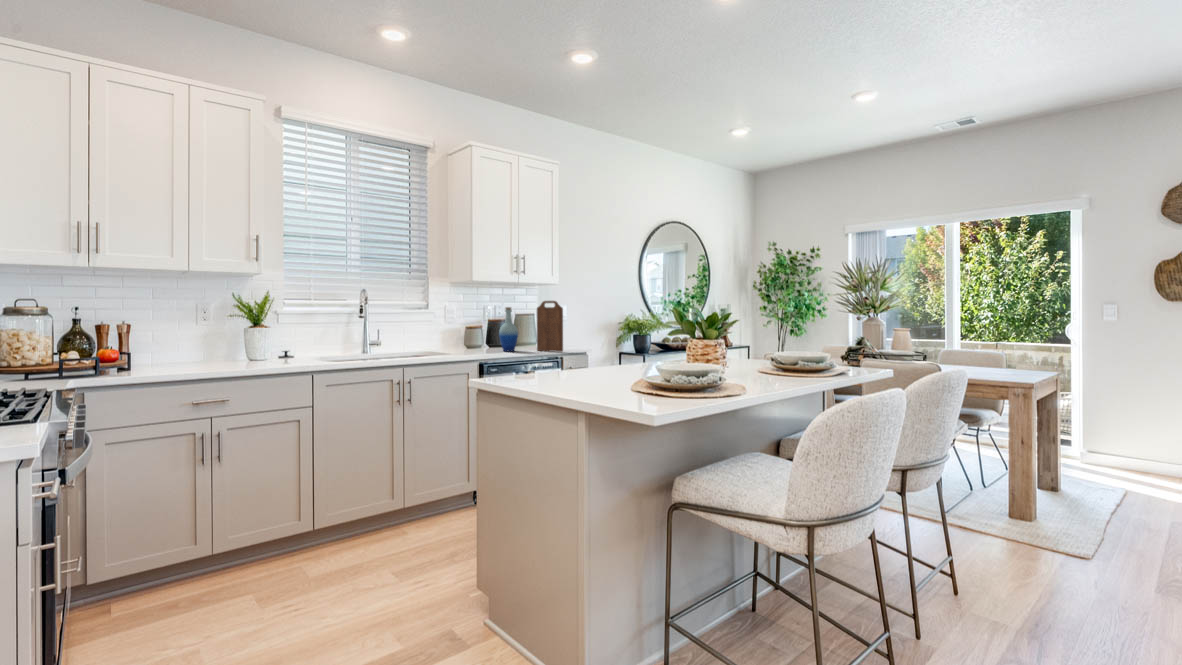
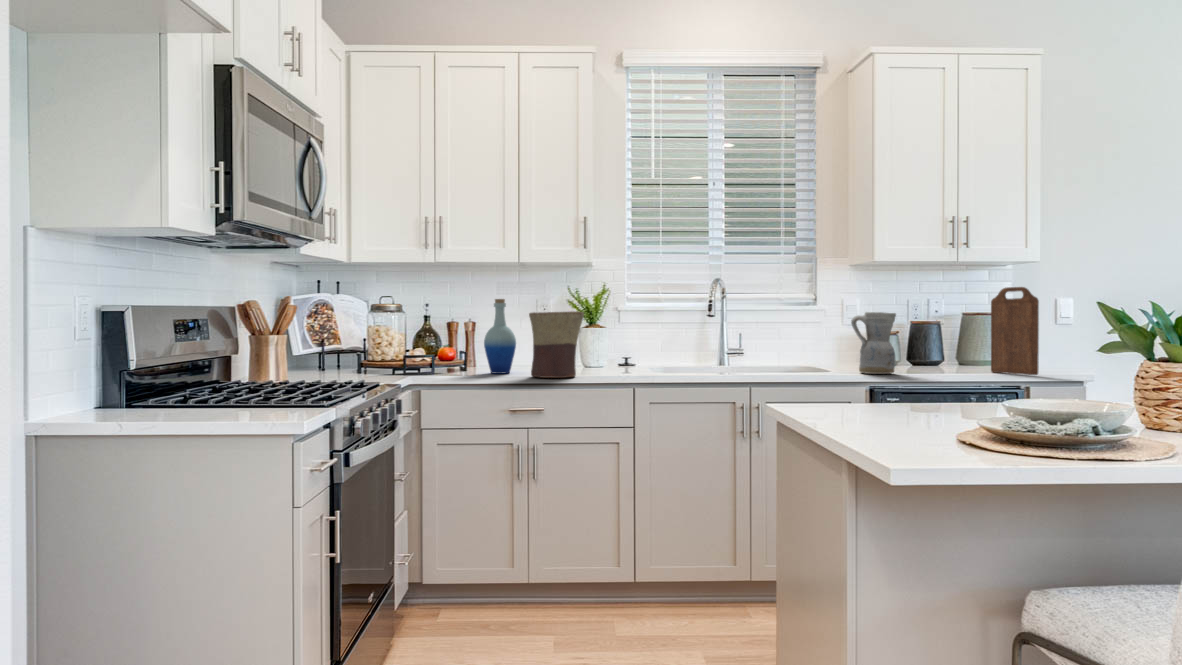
bottle: present [499,307,518,351] -> present [484,299,516,374]
ceramic pitcher: none [461,315,489,355] -> present [851,312,896,374]
flower pot: none [212,316,267,372] -> present [529,311,584,378]

